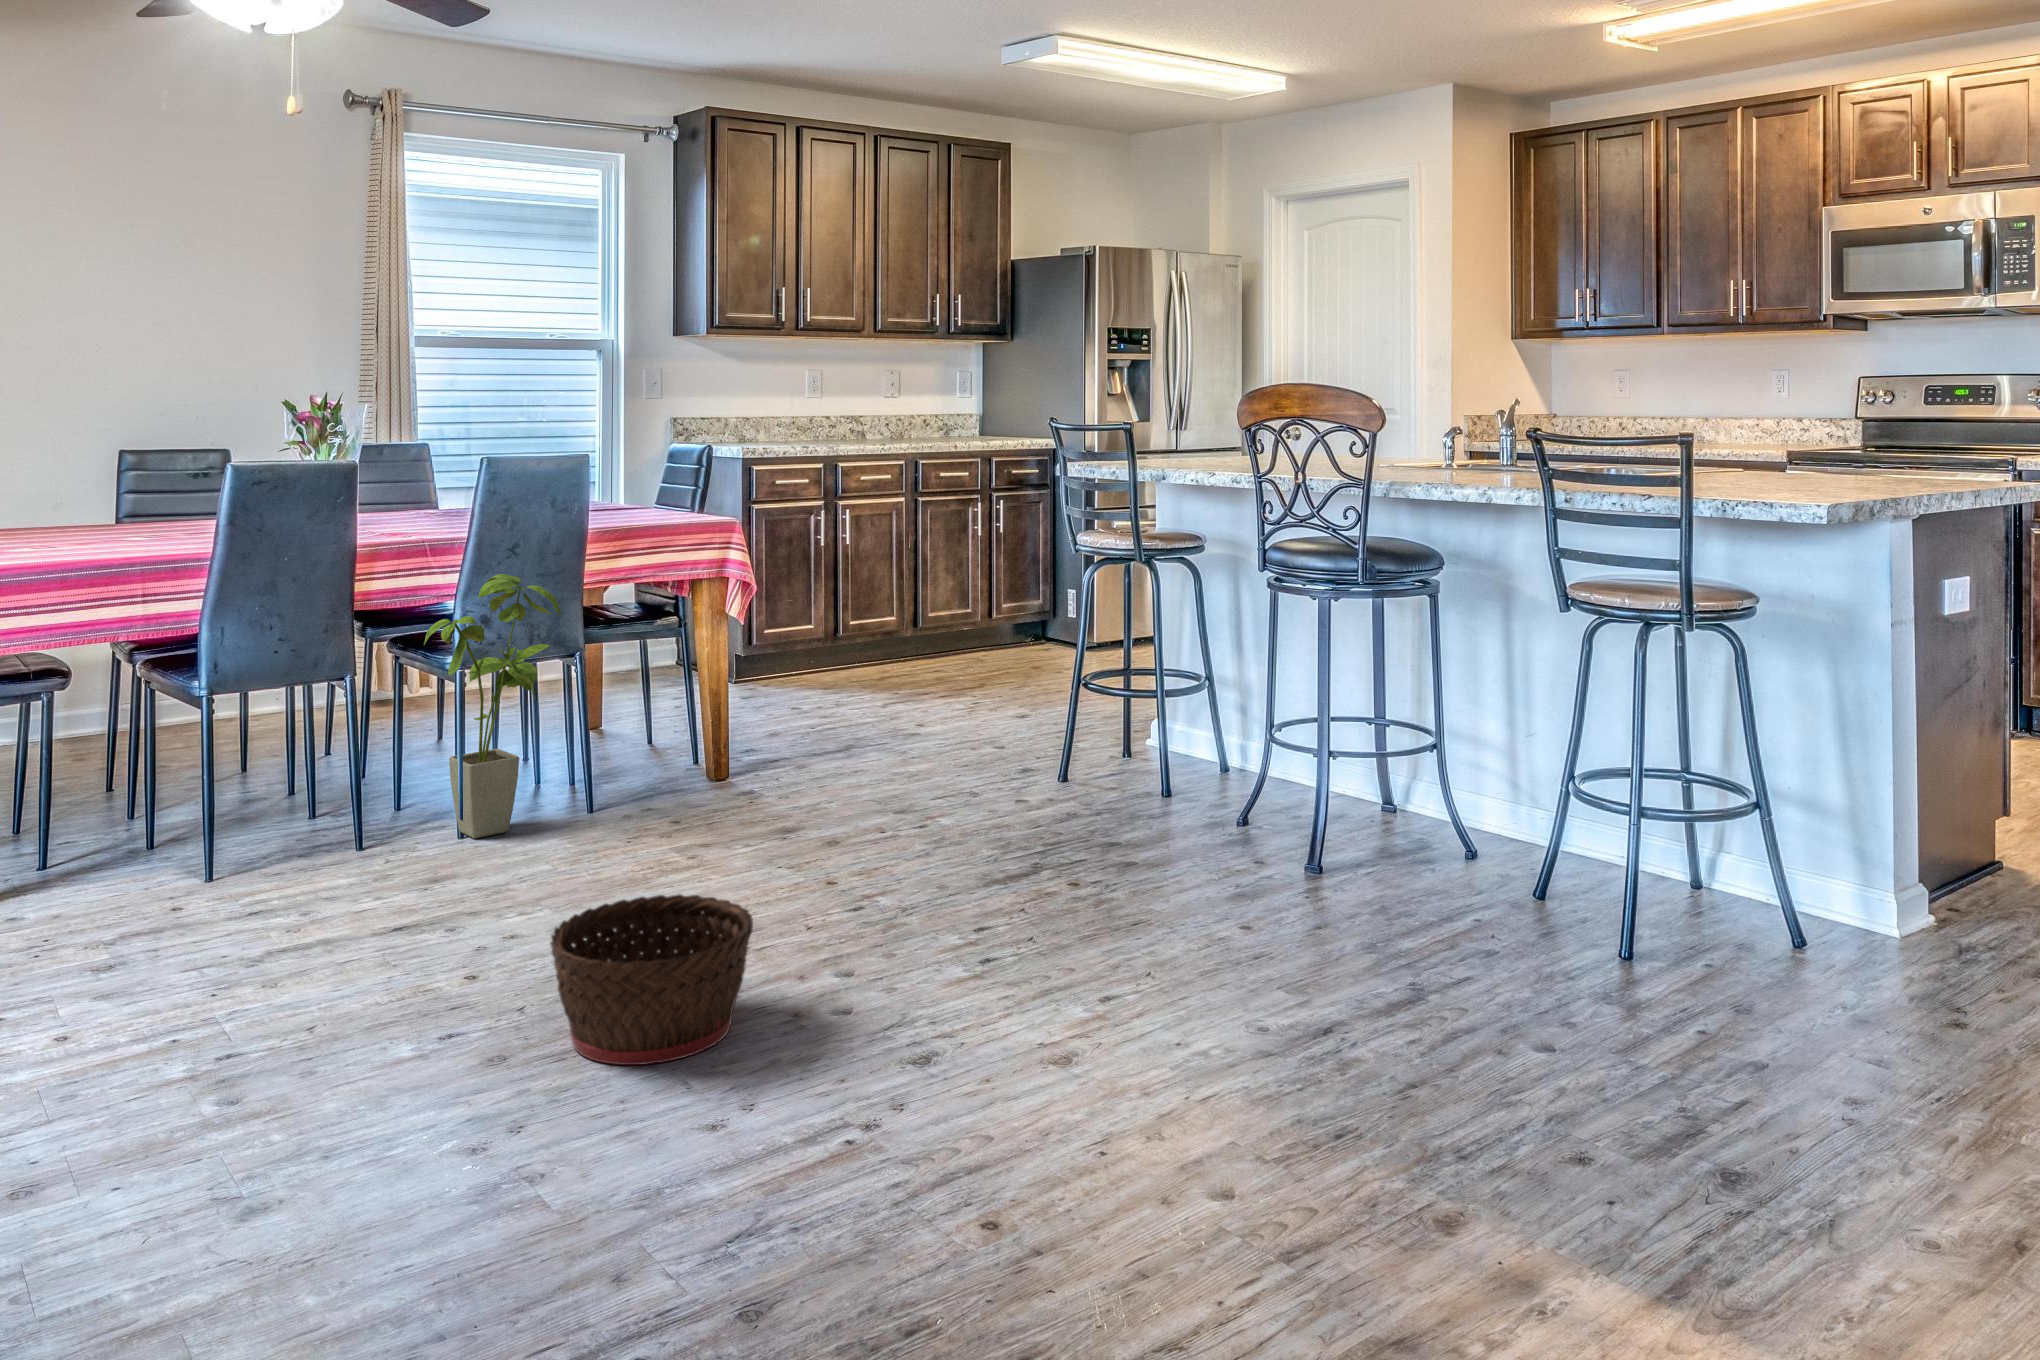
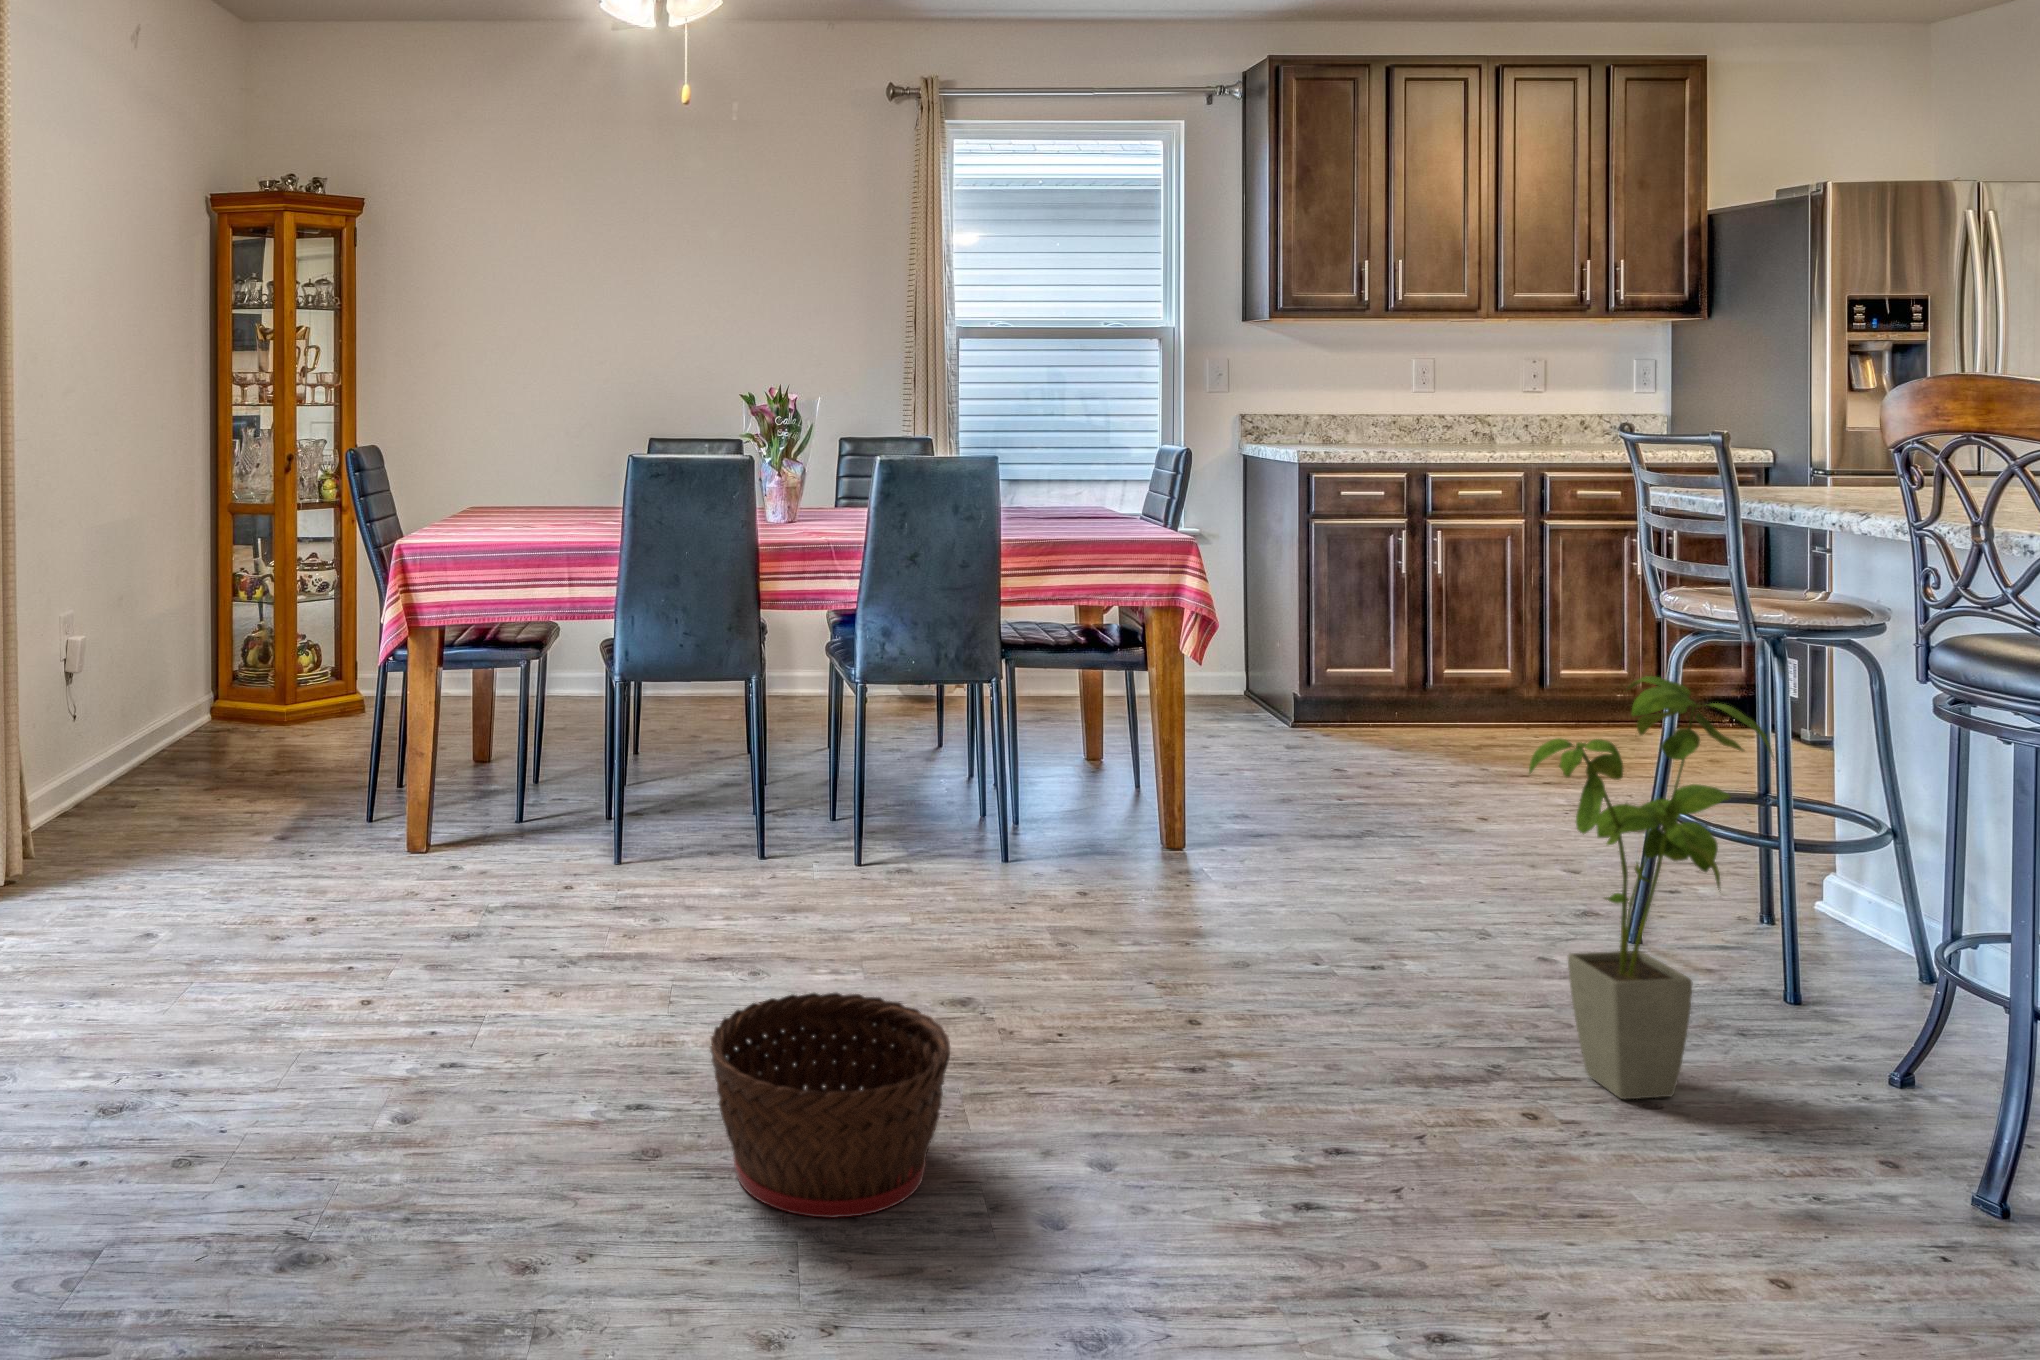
house plant: present [424,574,561,838] -> present [1529,676,1774,1099]

